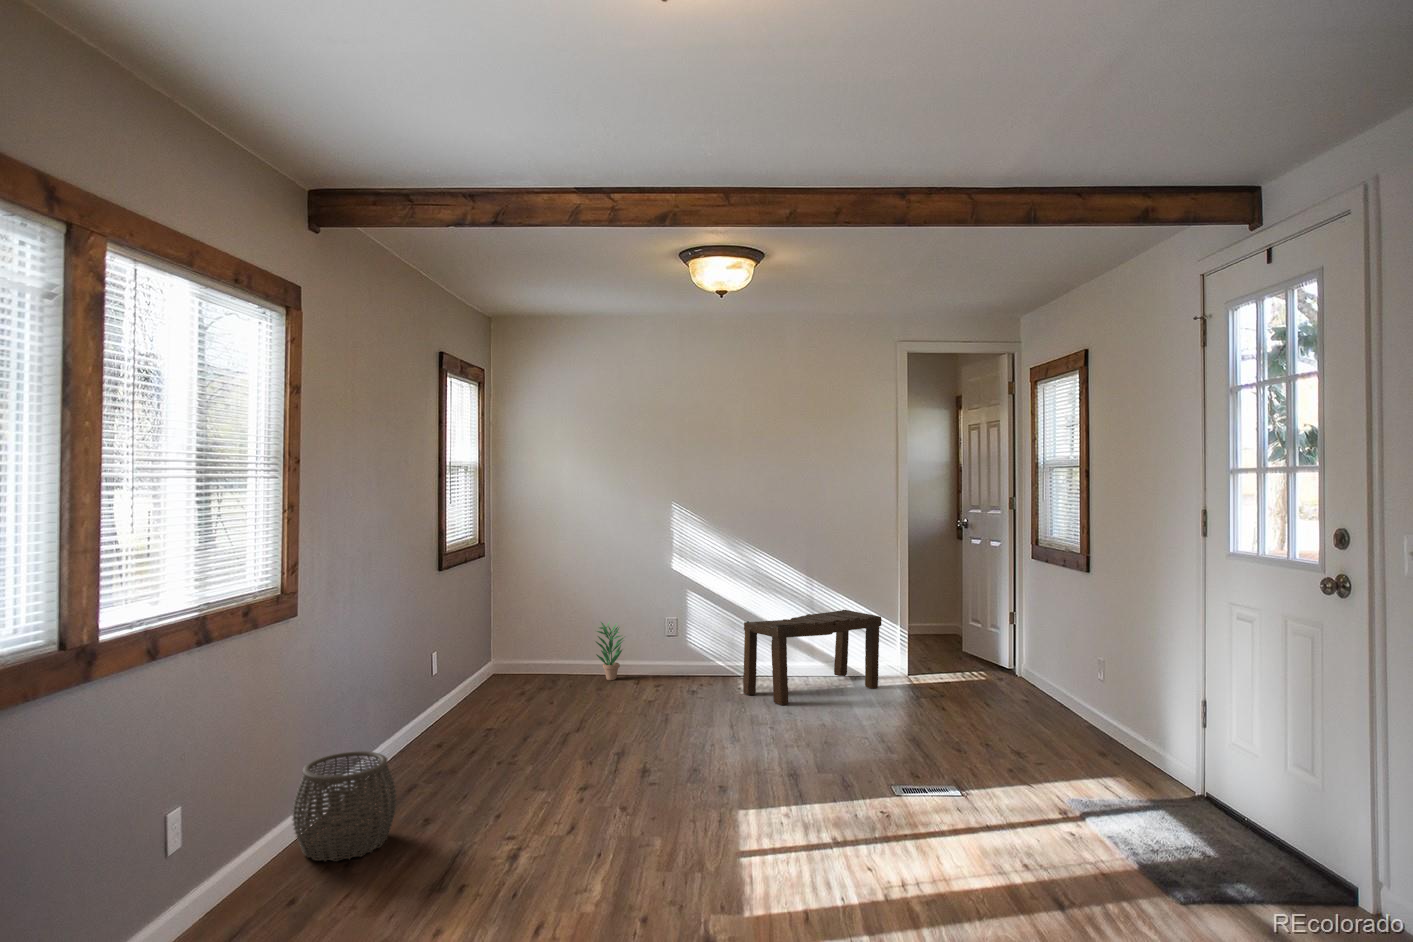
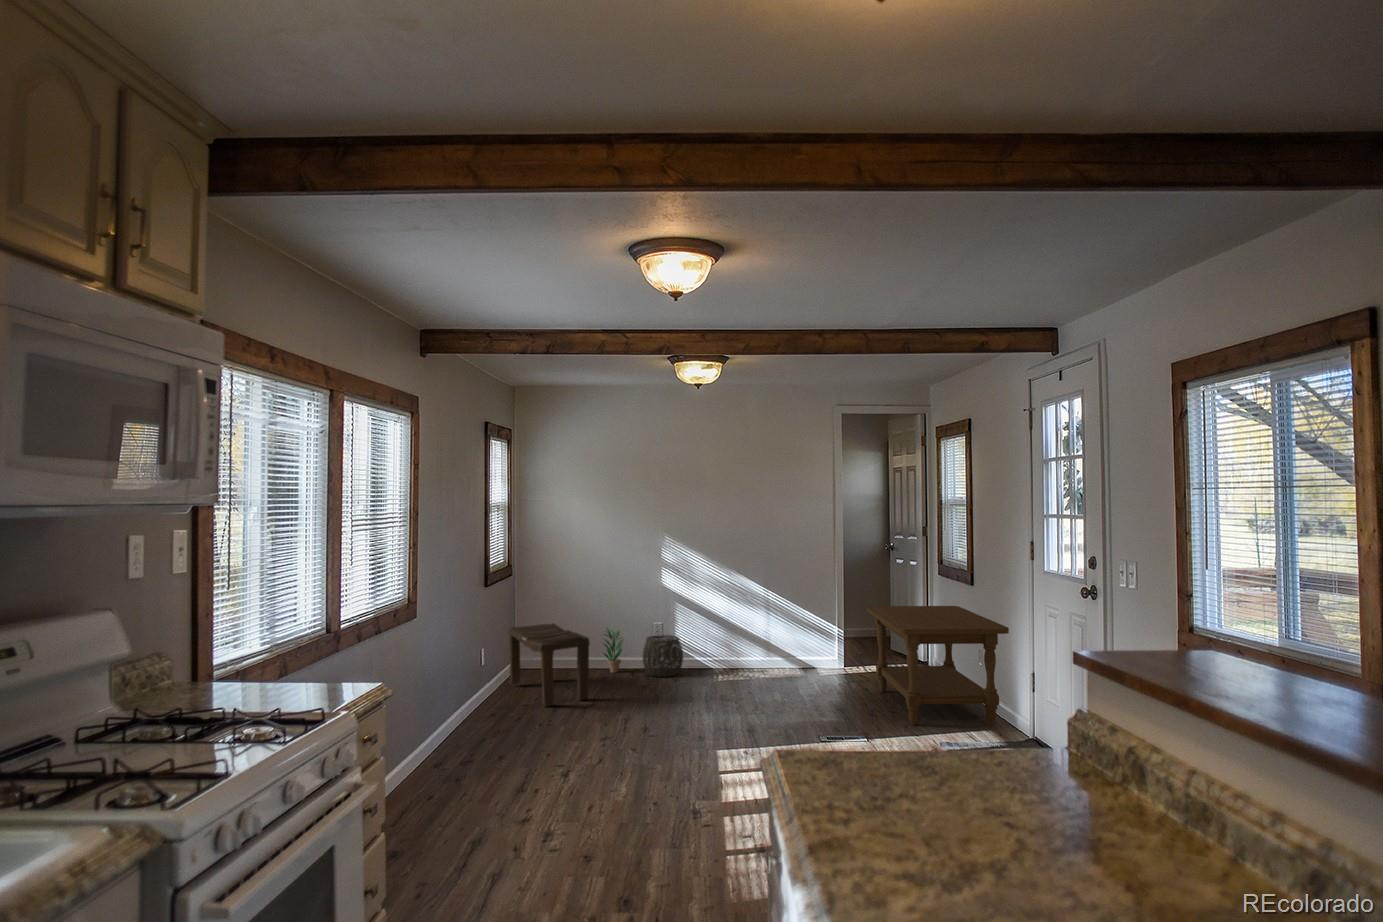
coffee table: none [942,599,1157,769] -> present [866,606,1009,725]
bench: present [743,610,882,705] -> present [508,623,590,707]
woven basket: present [292,751,397,862] -> present [643,635,683,677]

